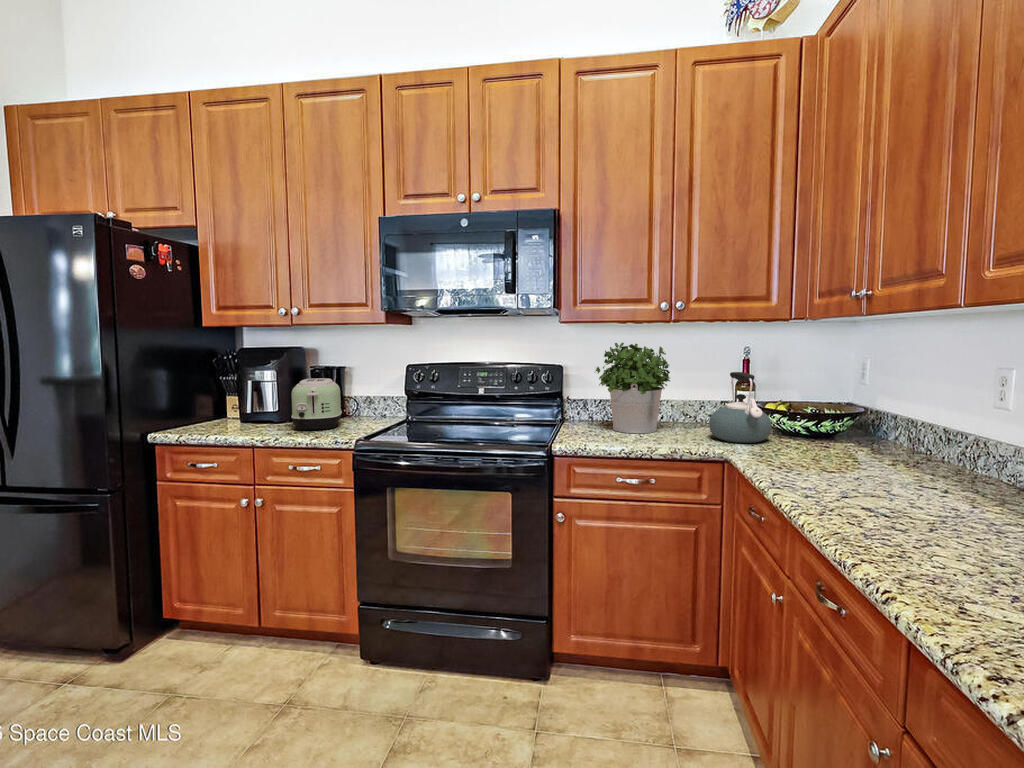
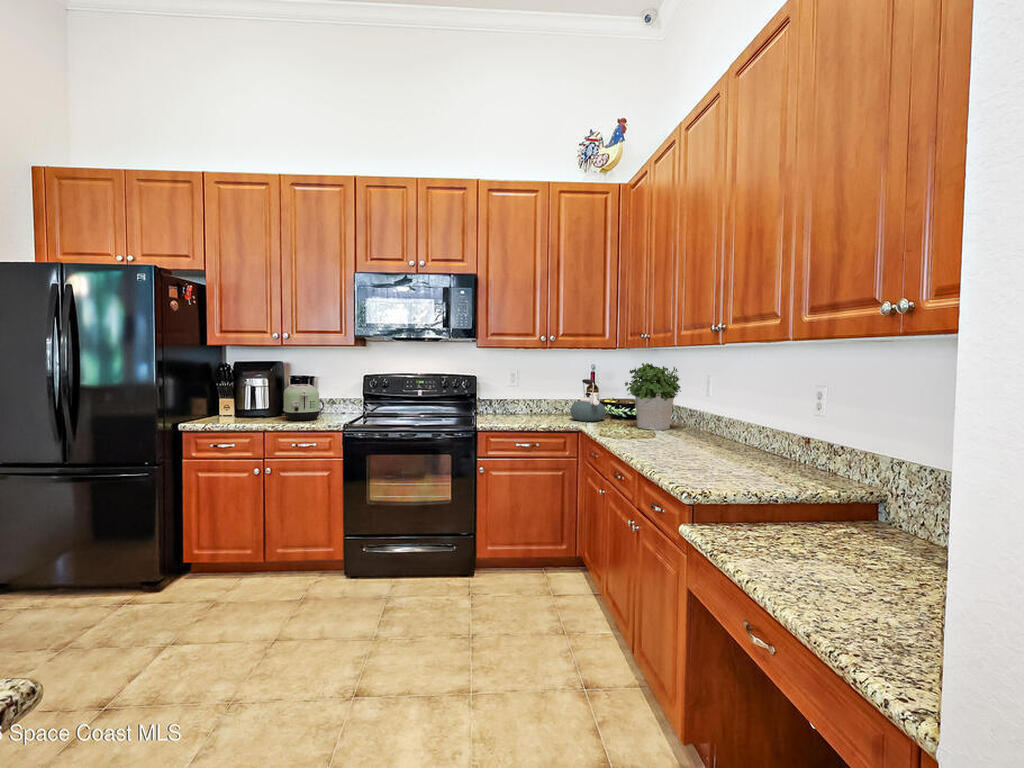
potted plant: present [596,343,670,434] -> present [625,363,681,430]

